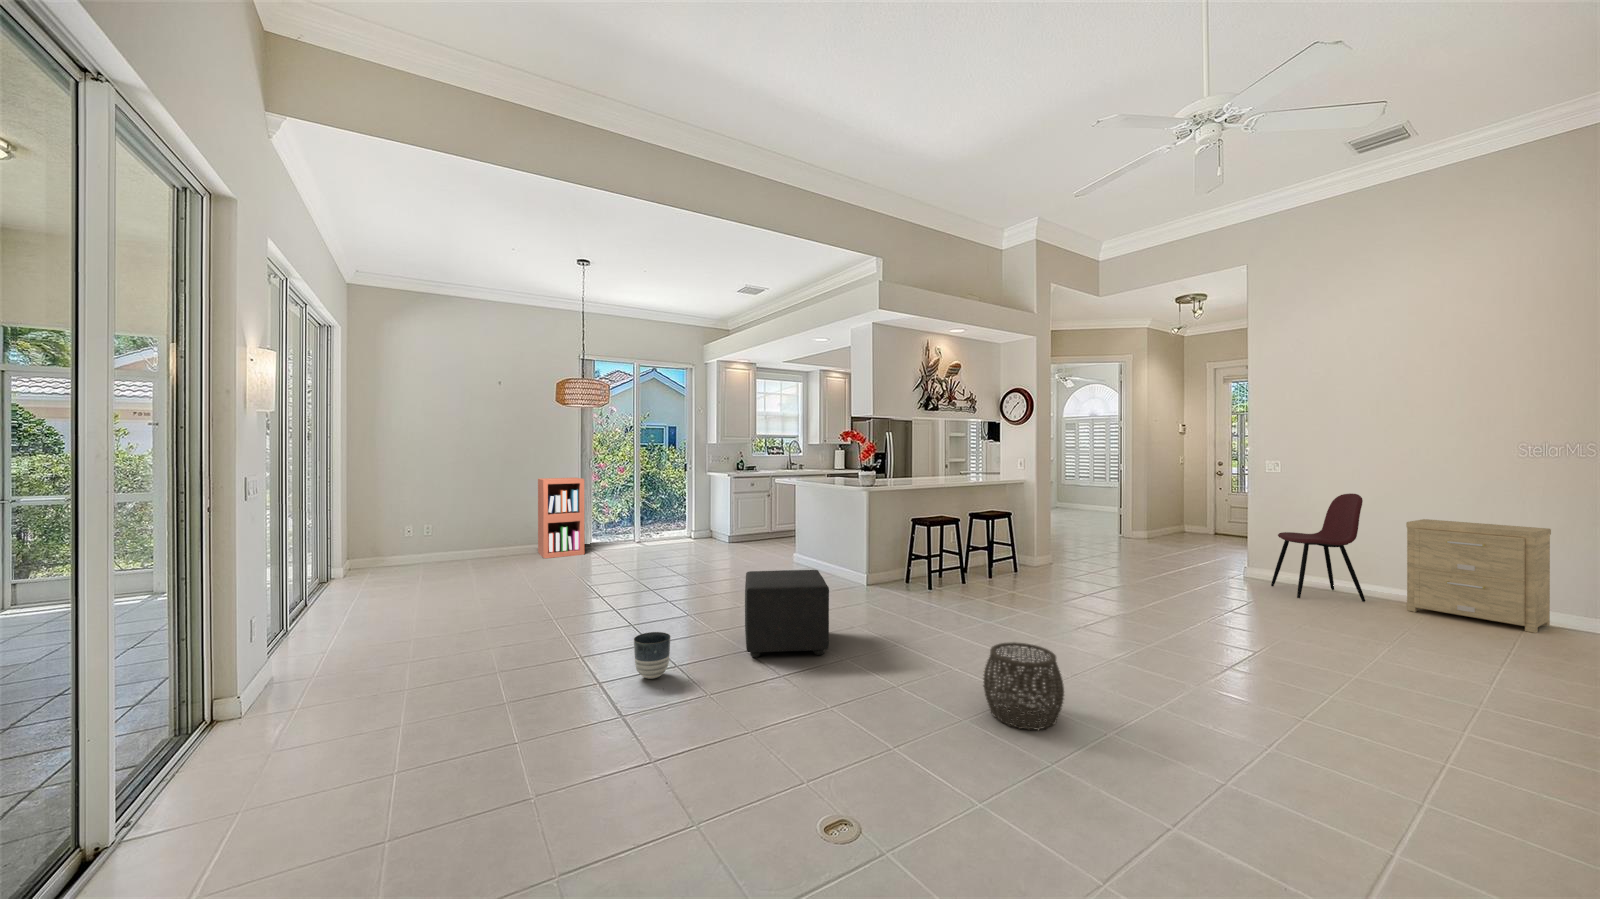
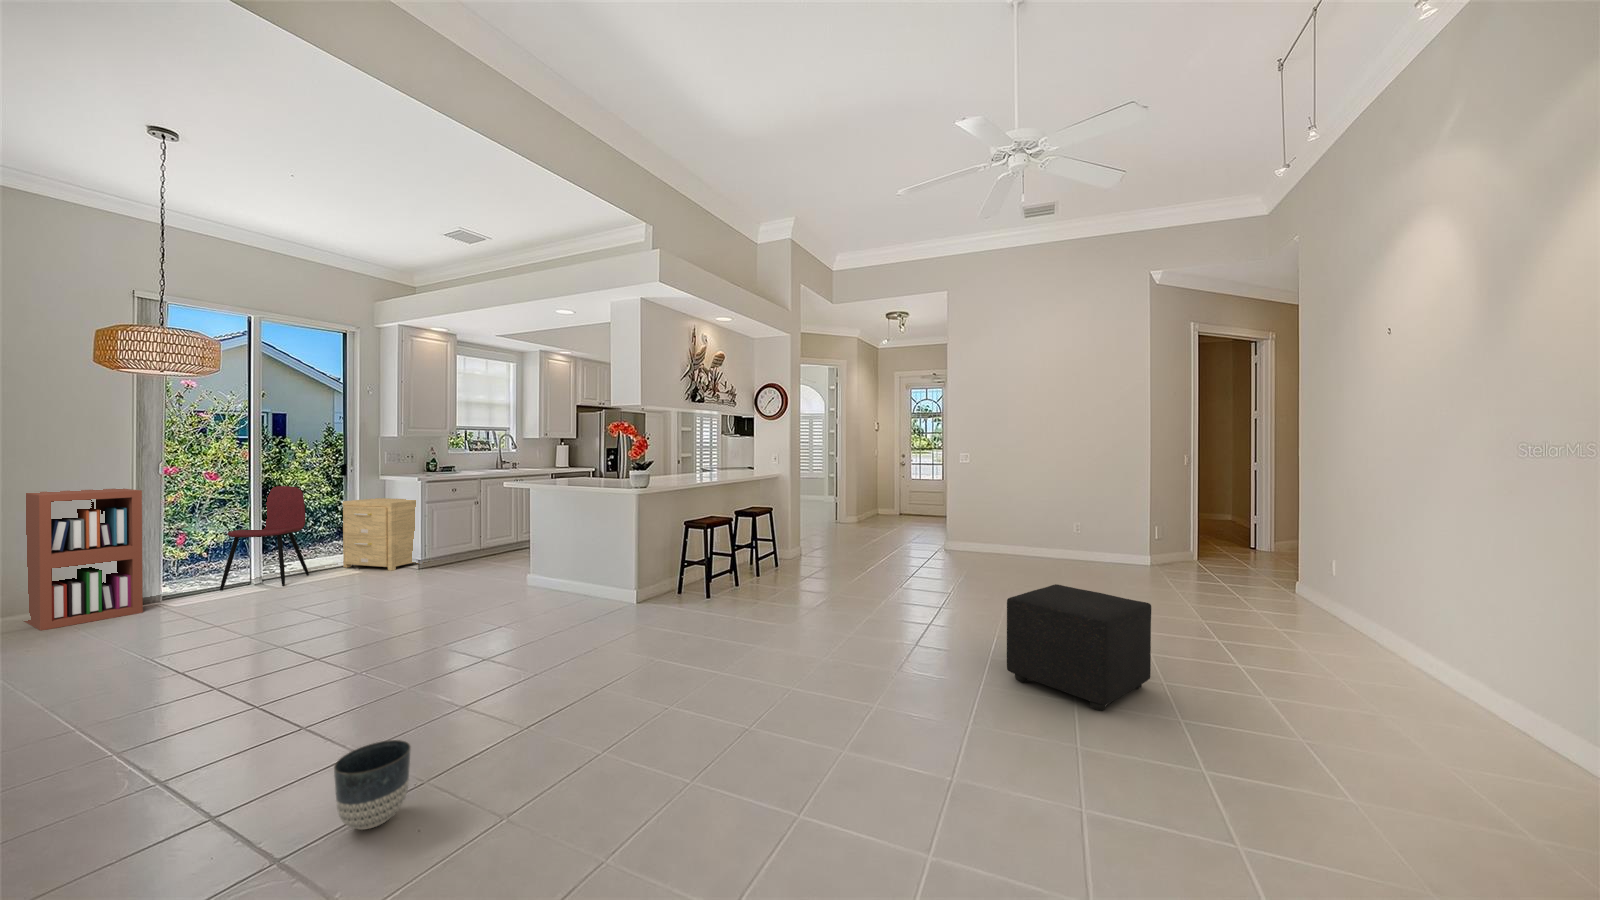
dining chair: present [1271,494,1365,602] -> present [220,486,309,590]
side table: present [1406,519,1551,633] -> present [343,498,423,571]
ottoman: present [745,570,829,658] -> present [1007,584,1151,710]
woven basket: present [983,642,1064,730] -> none [866,652,954,752]

